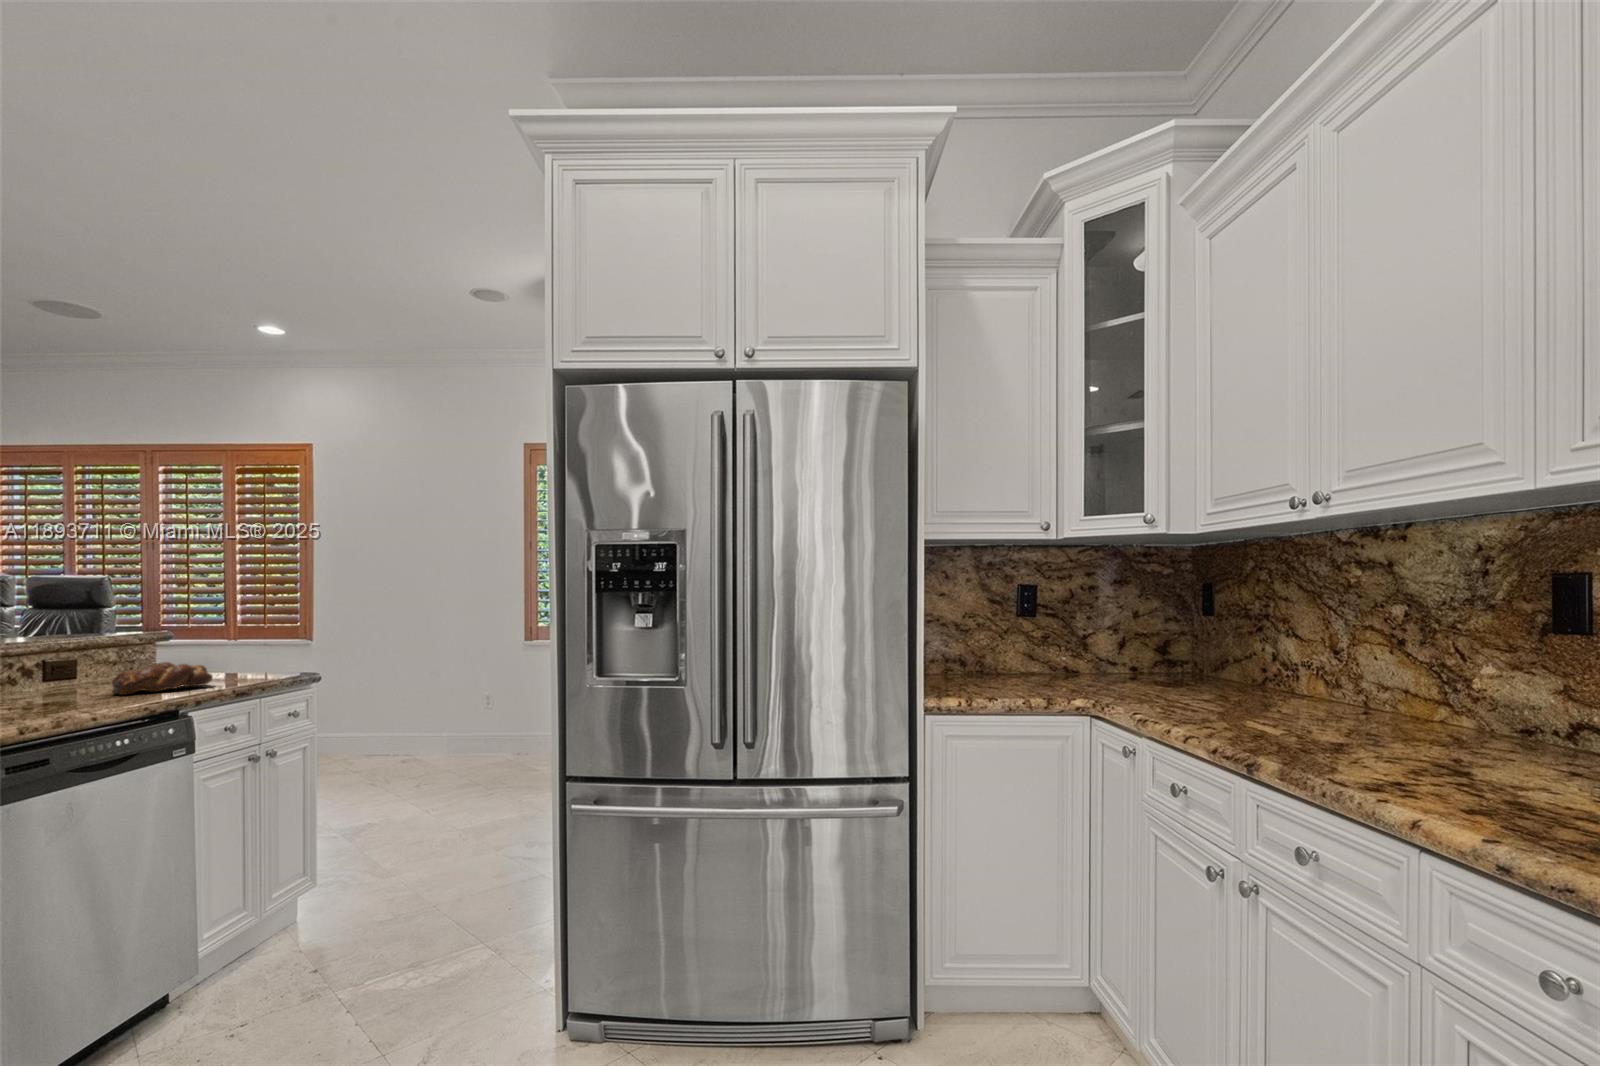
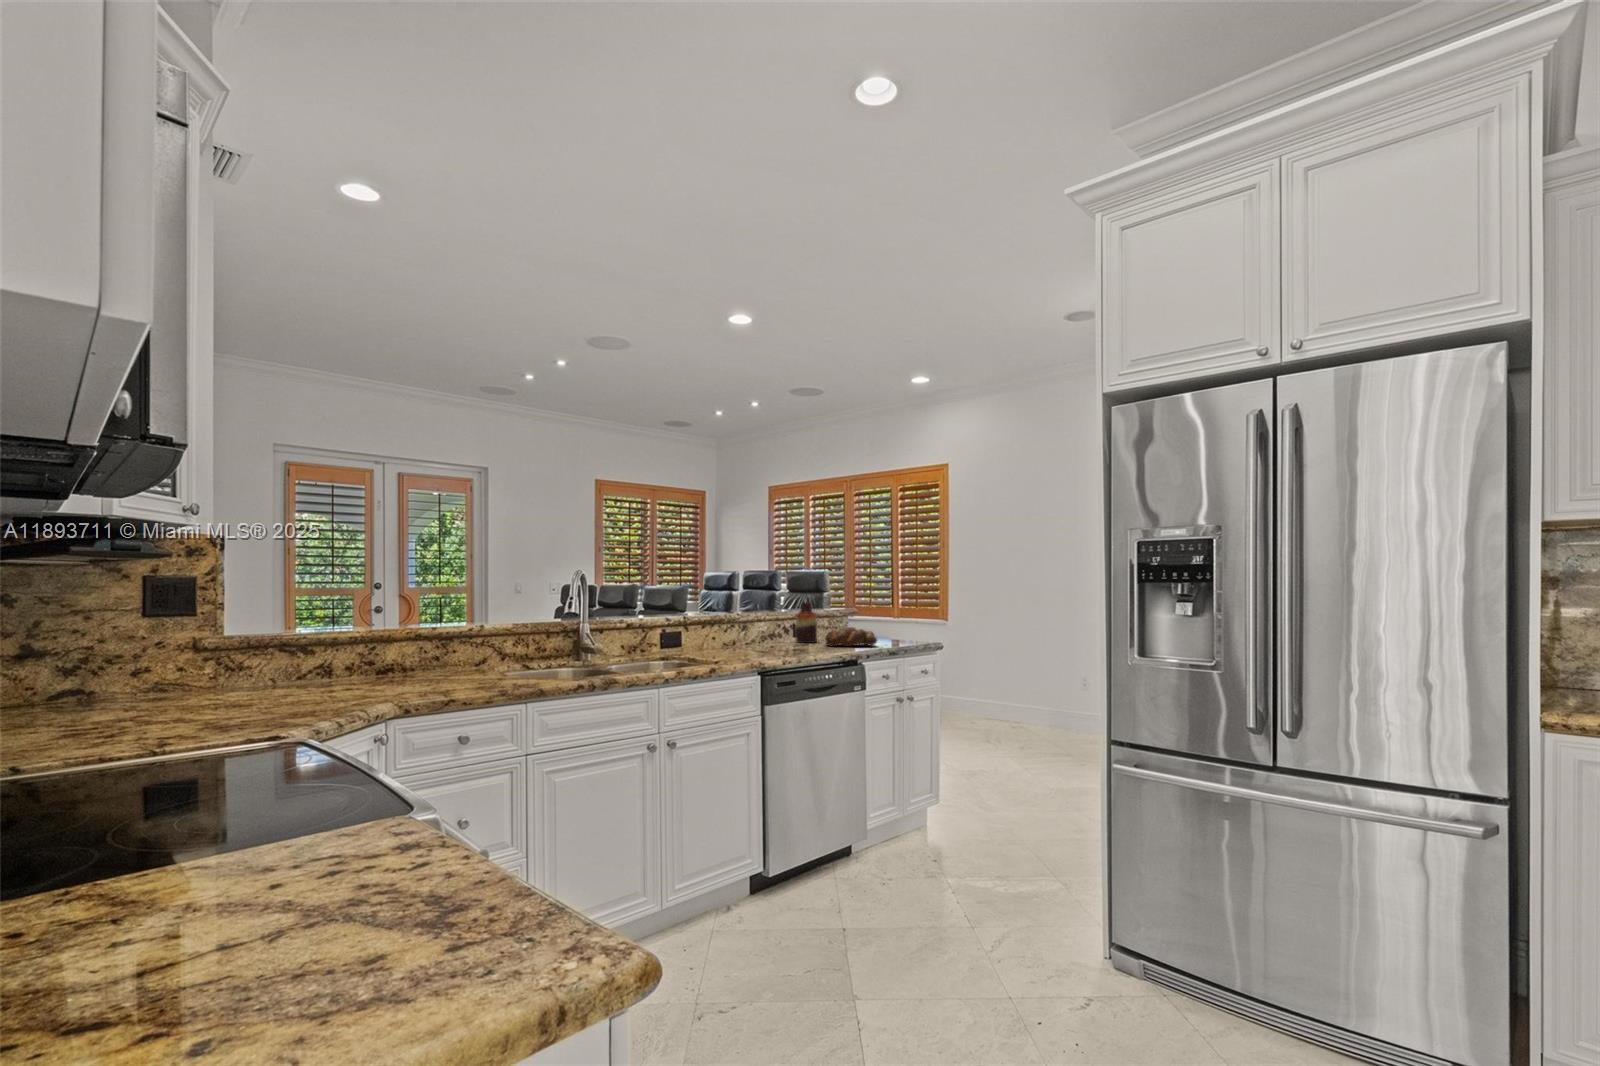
vase: none [48,630,94,694] -> present [796,602,817,643]

